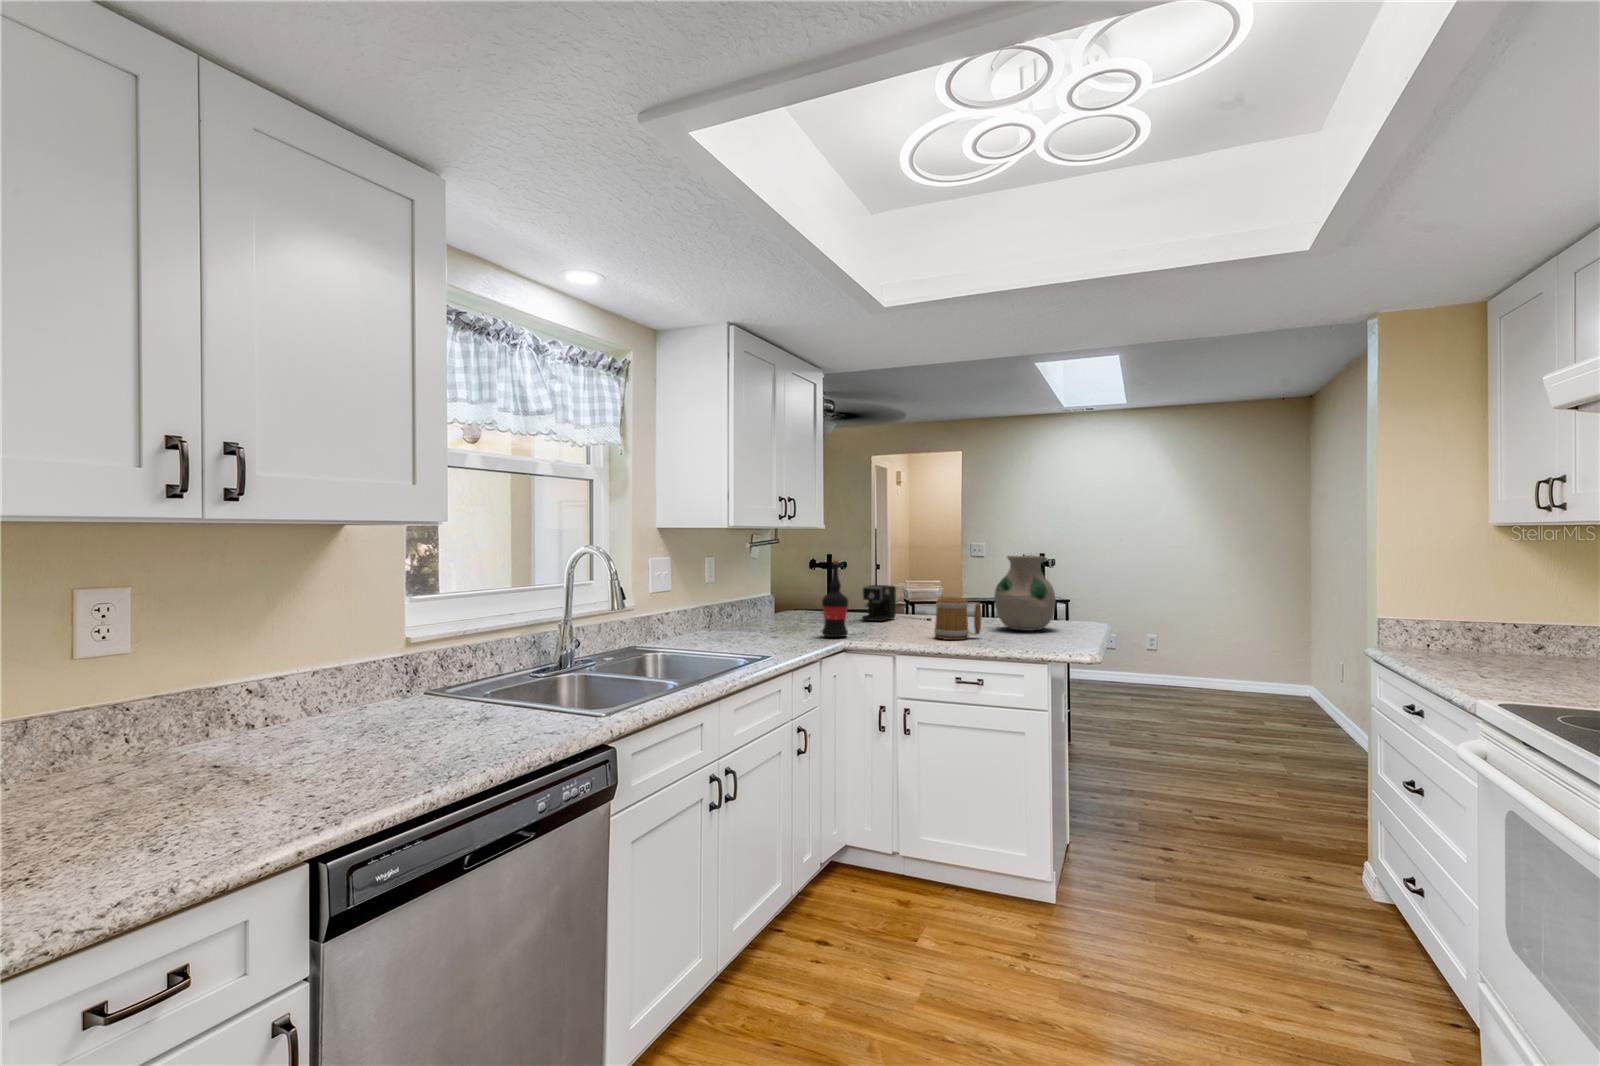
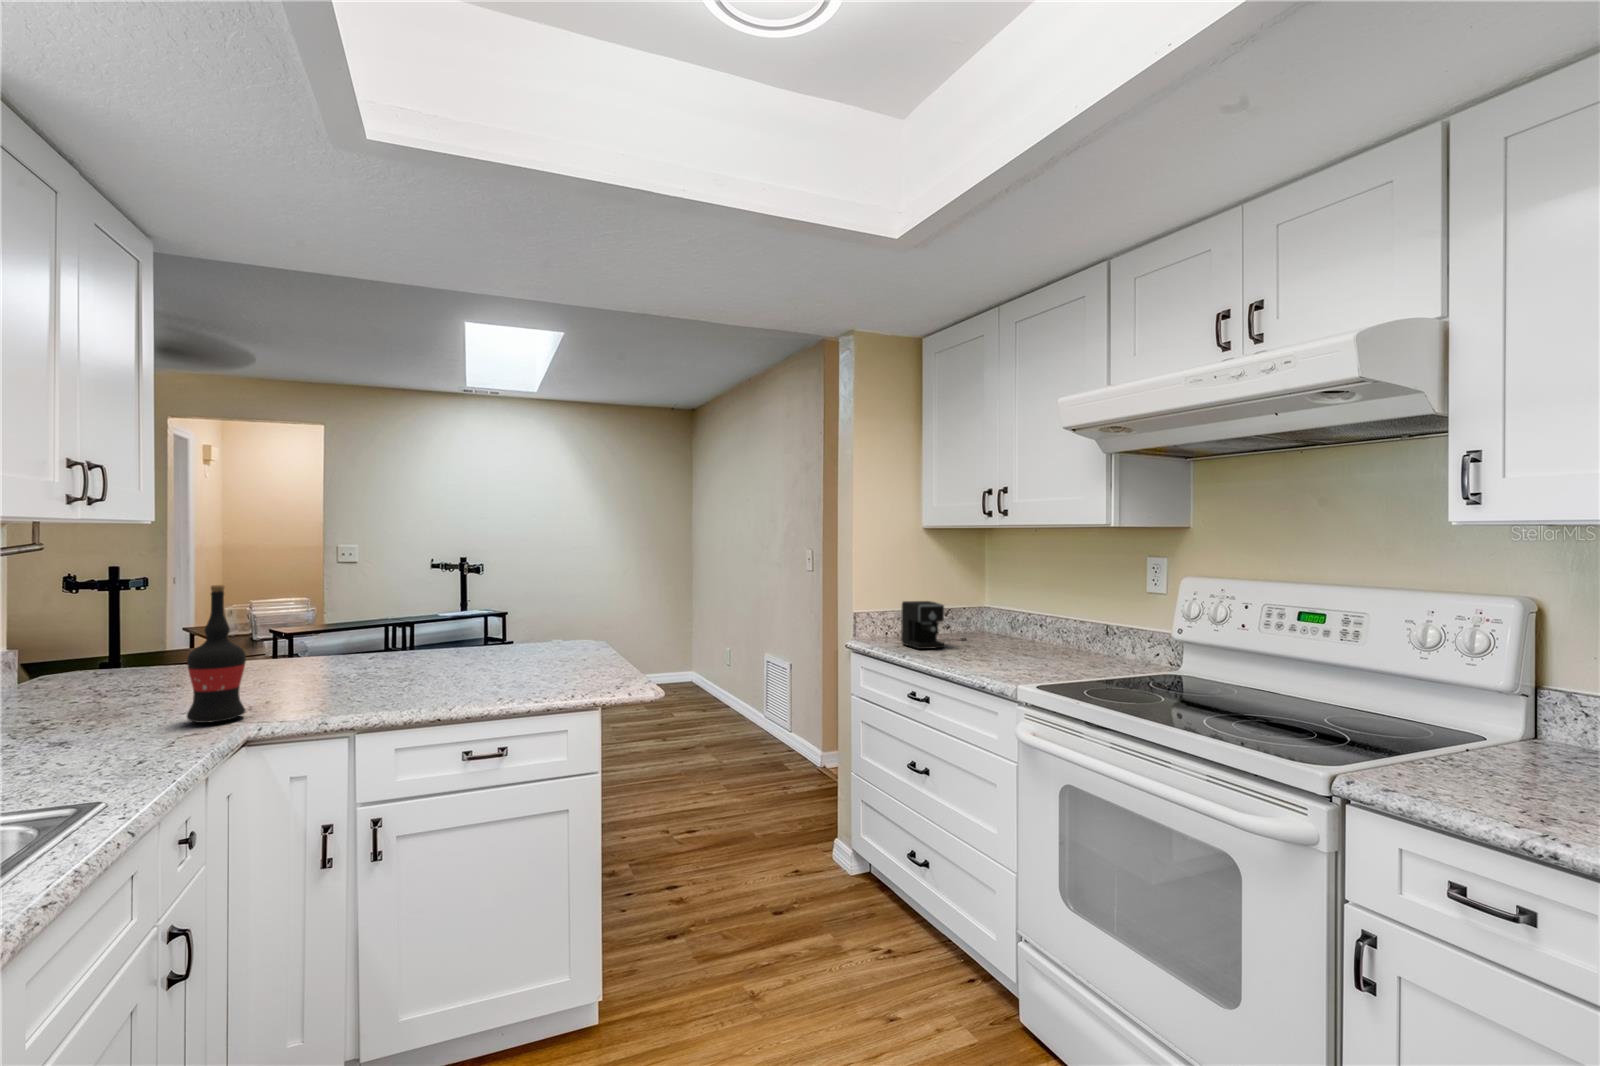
vase: present [994,555,1056,631] -> none [480,564,562,665]
coffee maker: present [862,585,930,621] -> present [901,601,966,649]
mug: present [934,597,981,640] -> none [408,630,482,696]

